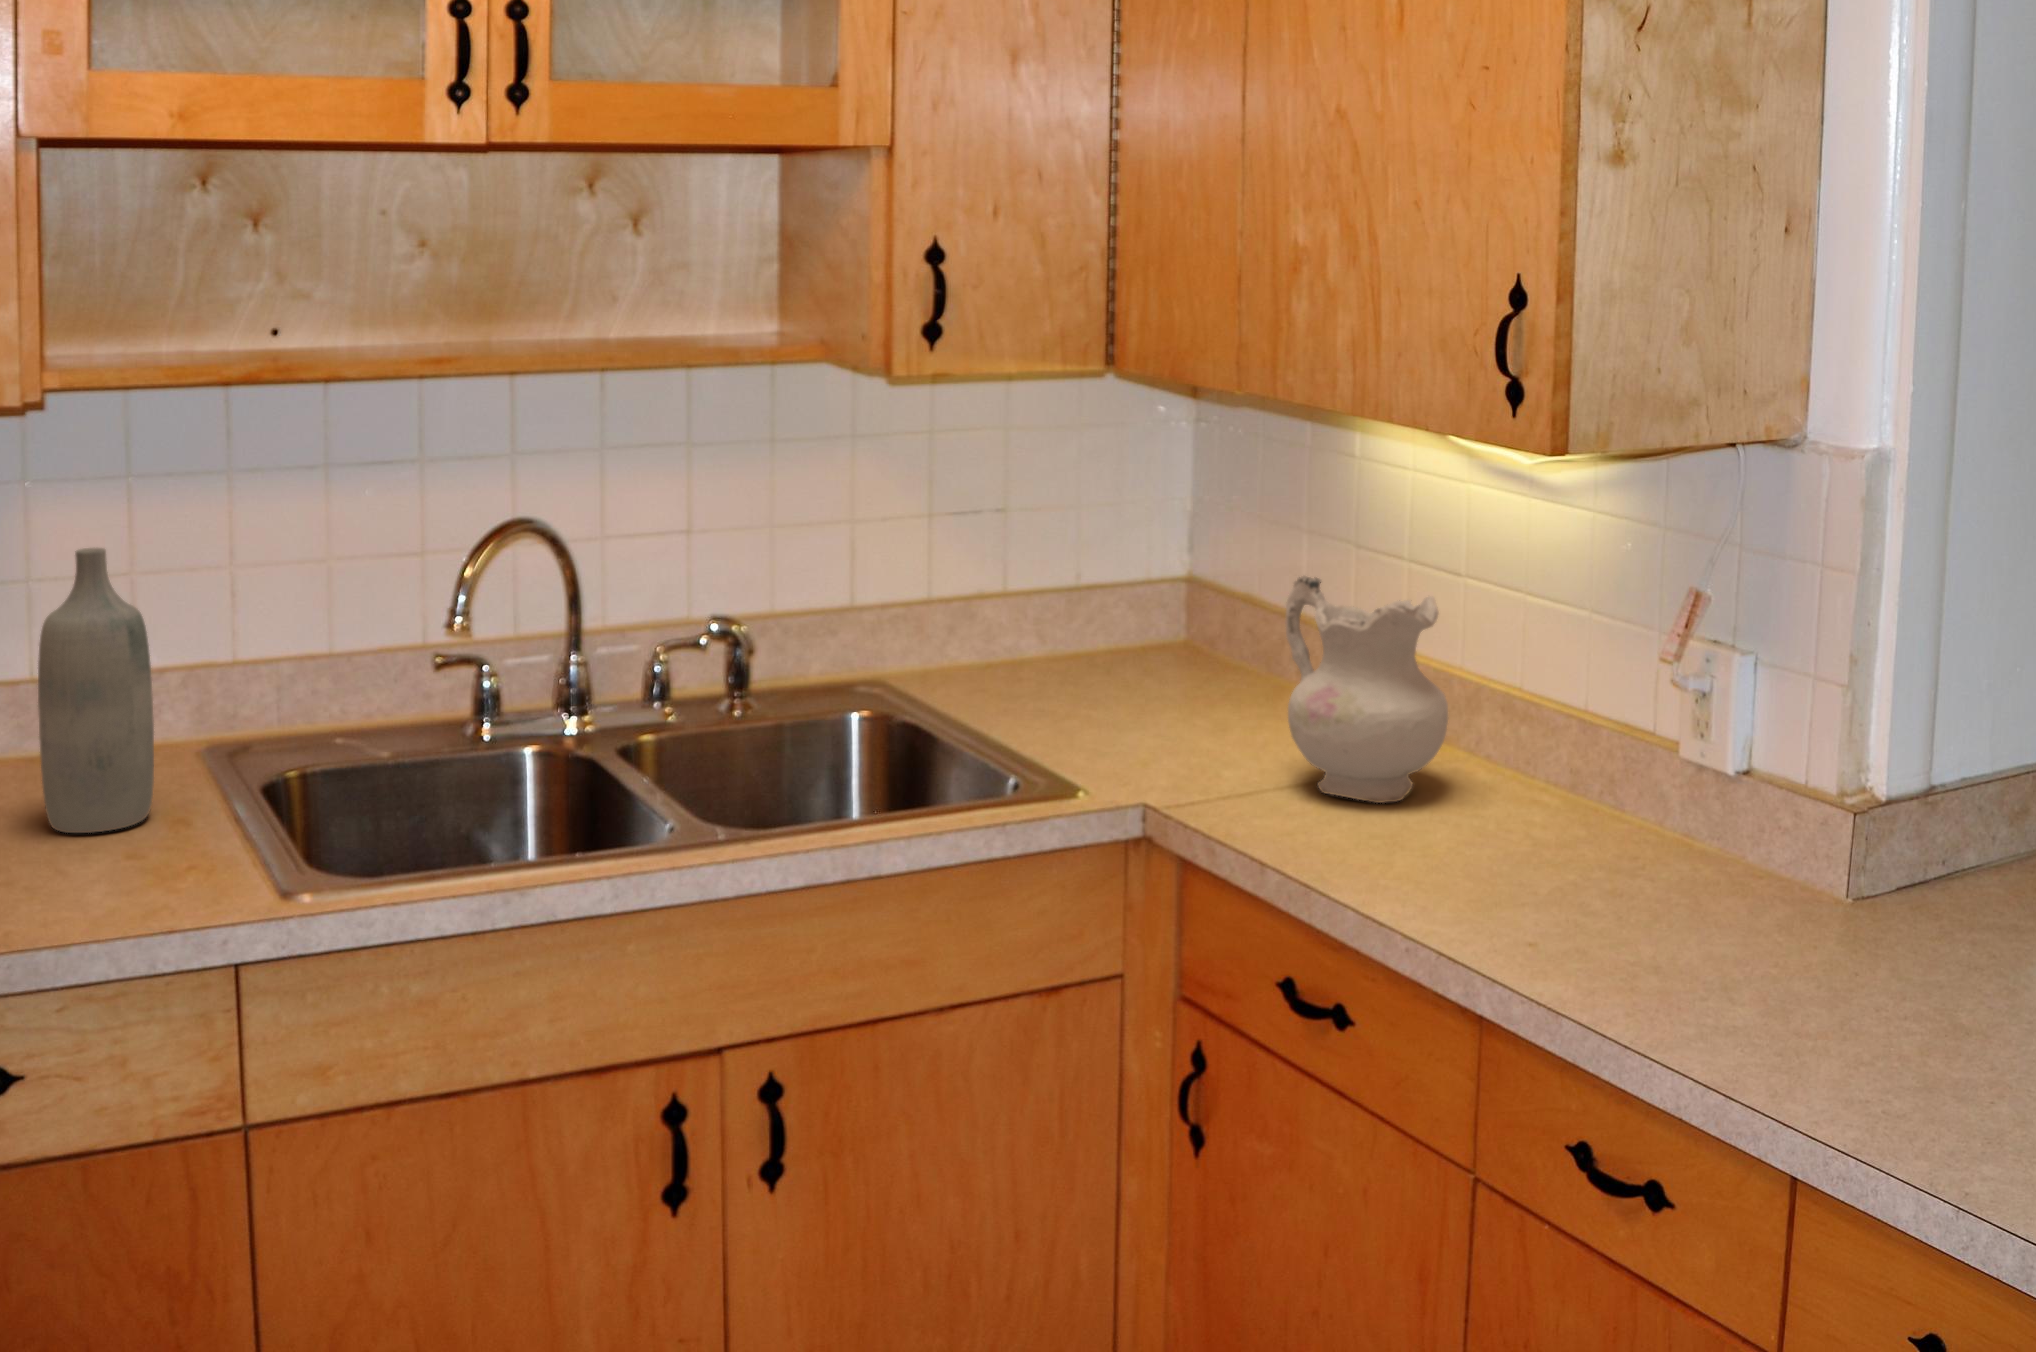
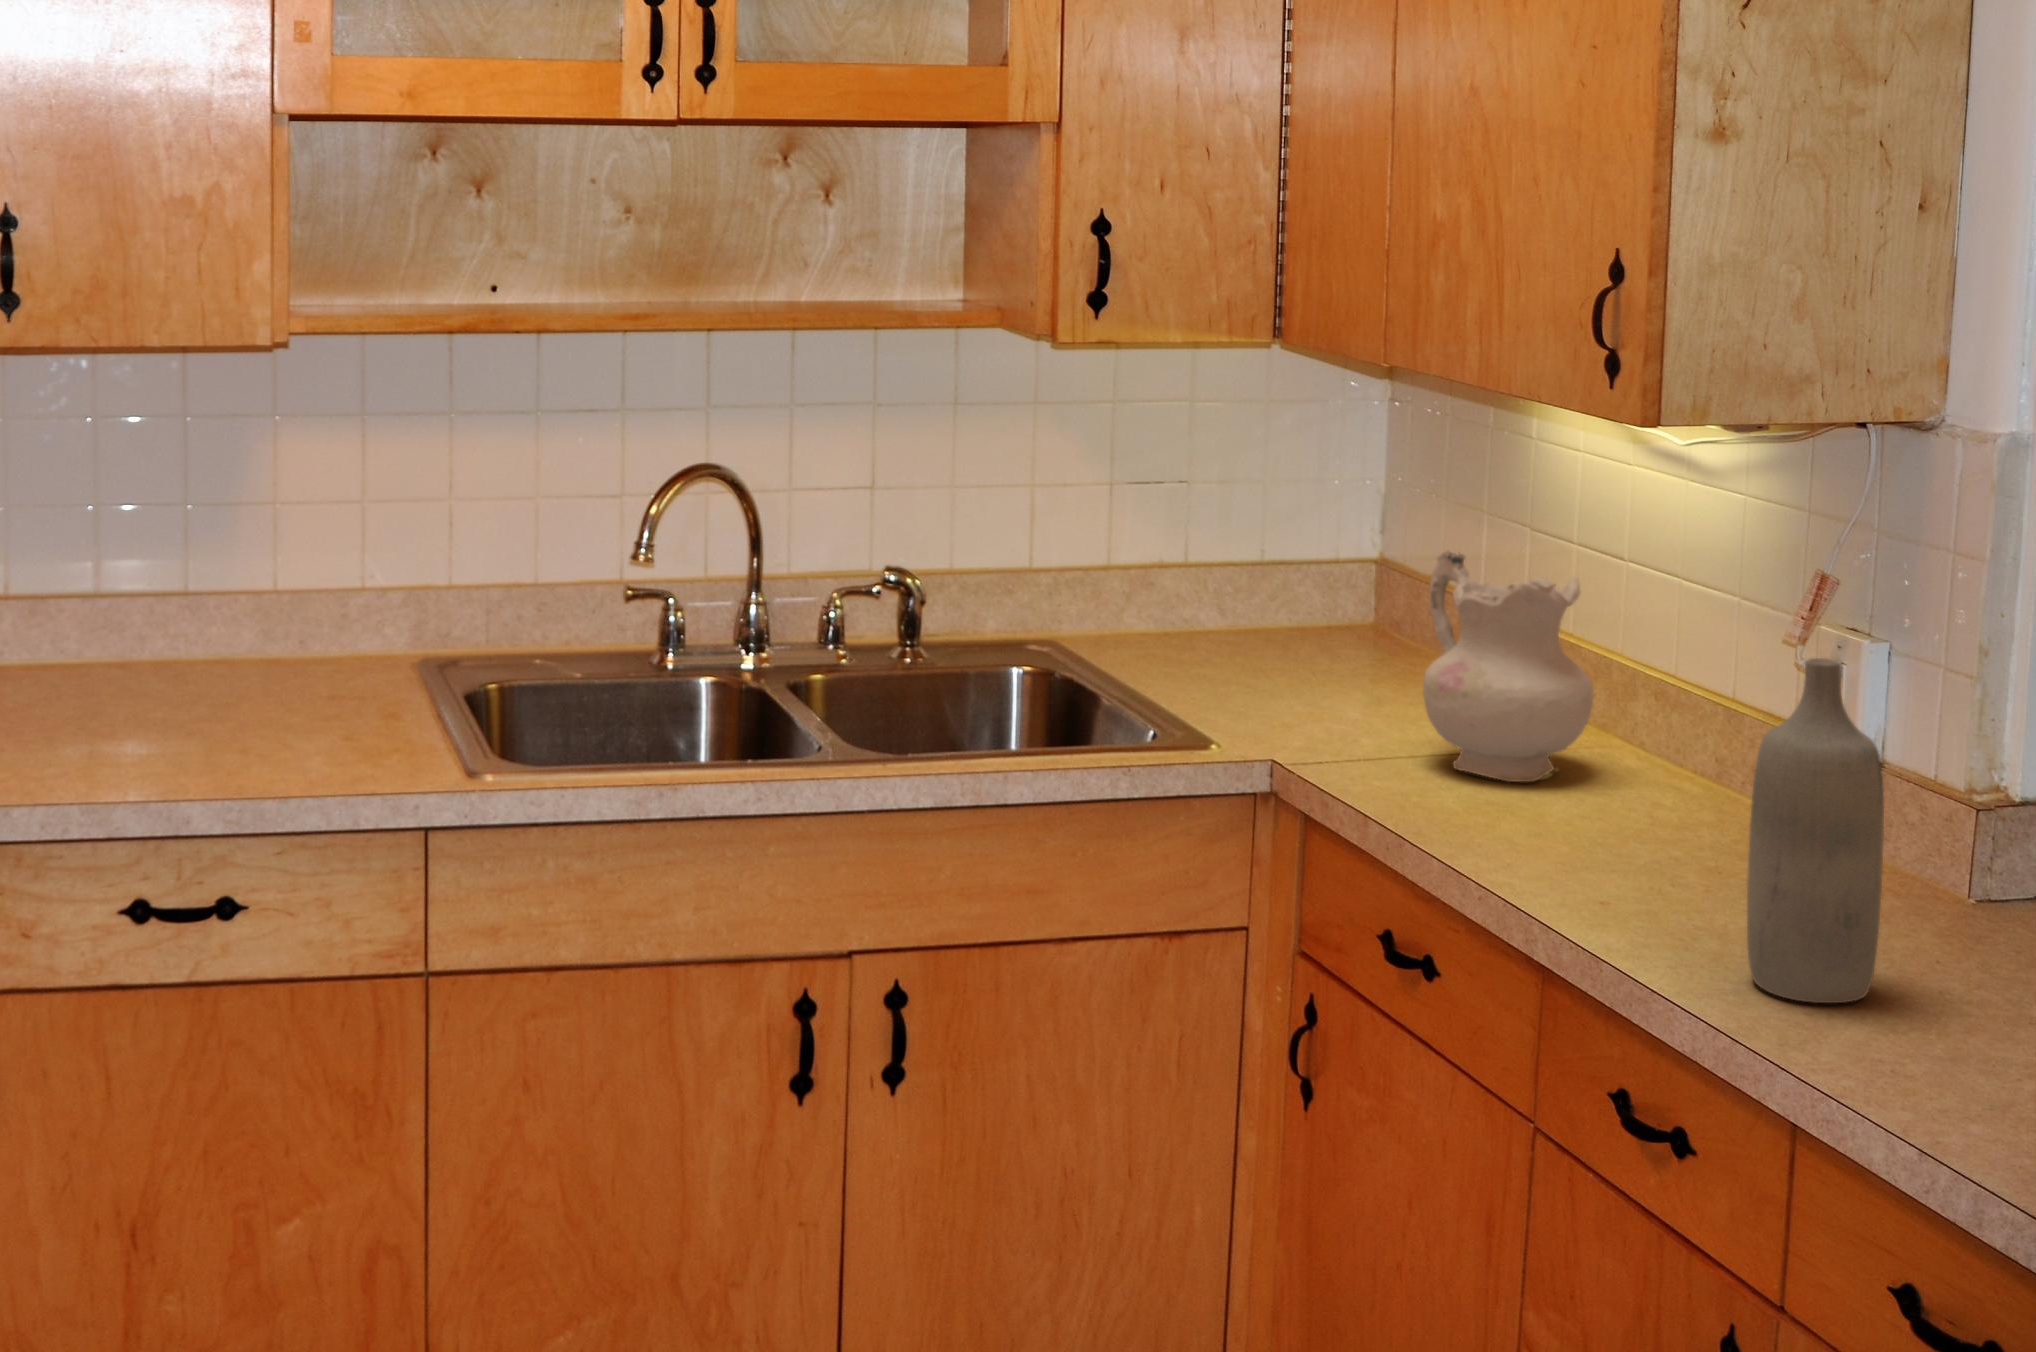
bottle: present [38,548,154,833] -> present [1747,658,1884,1003]

